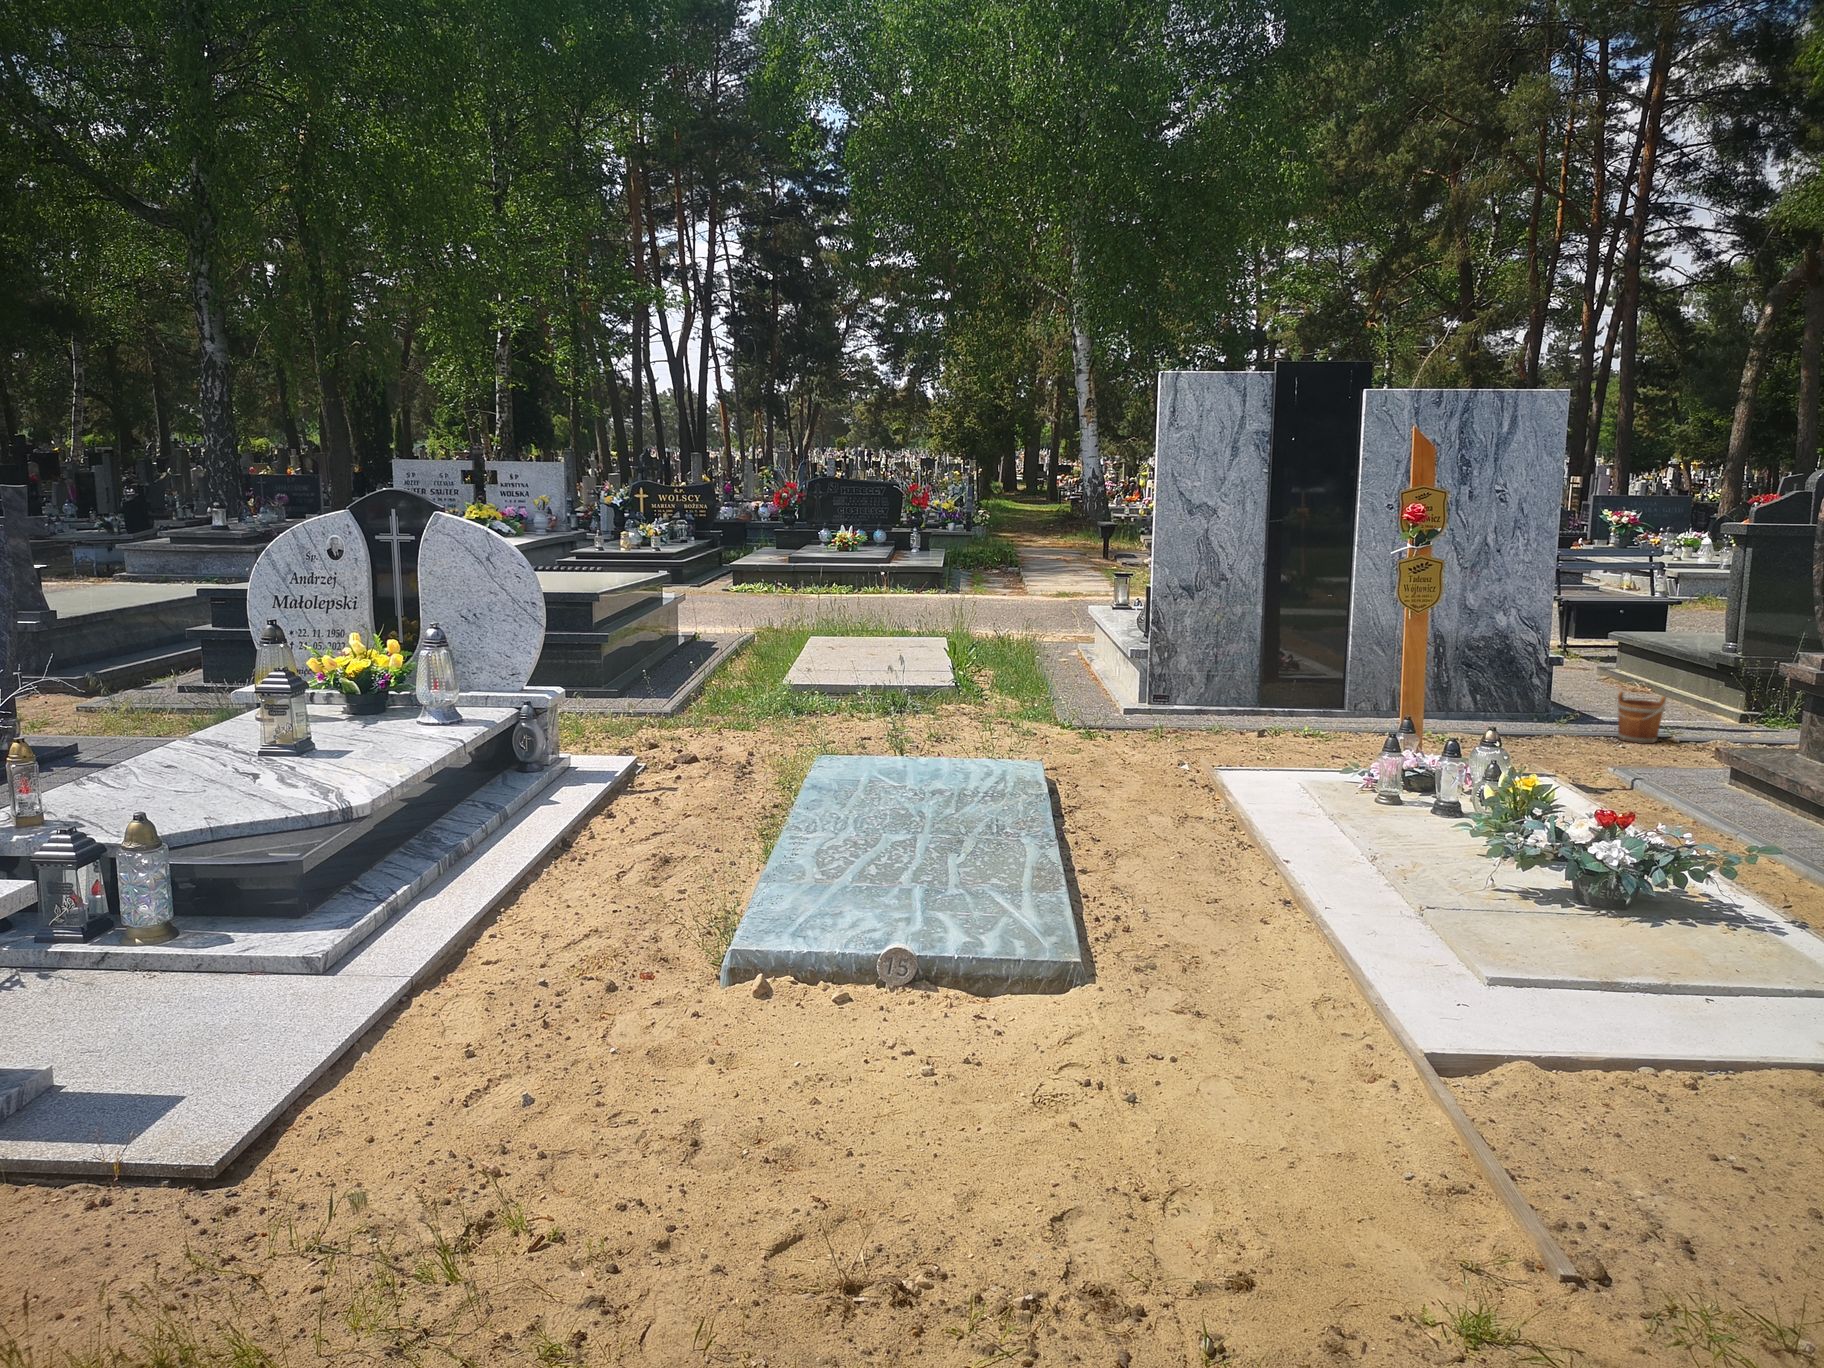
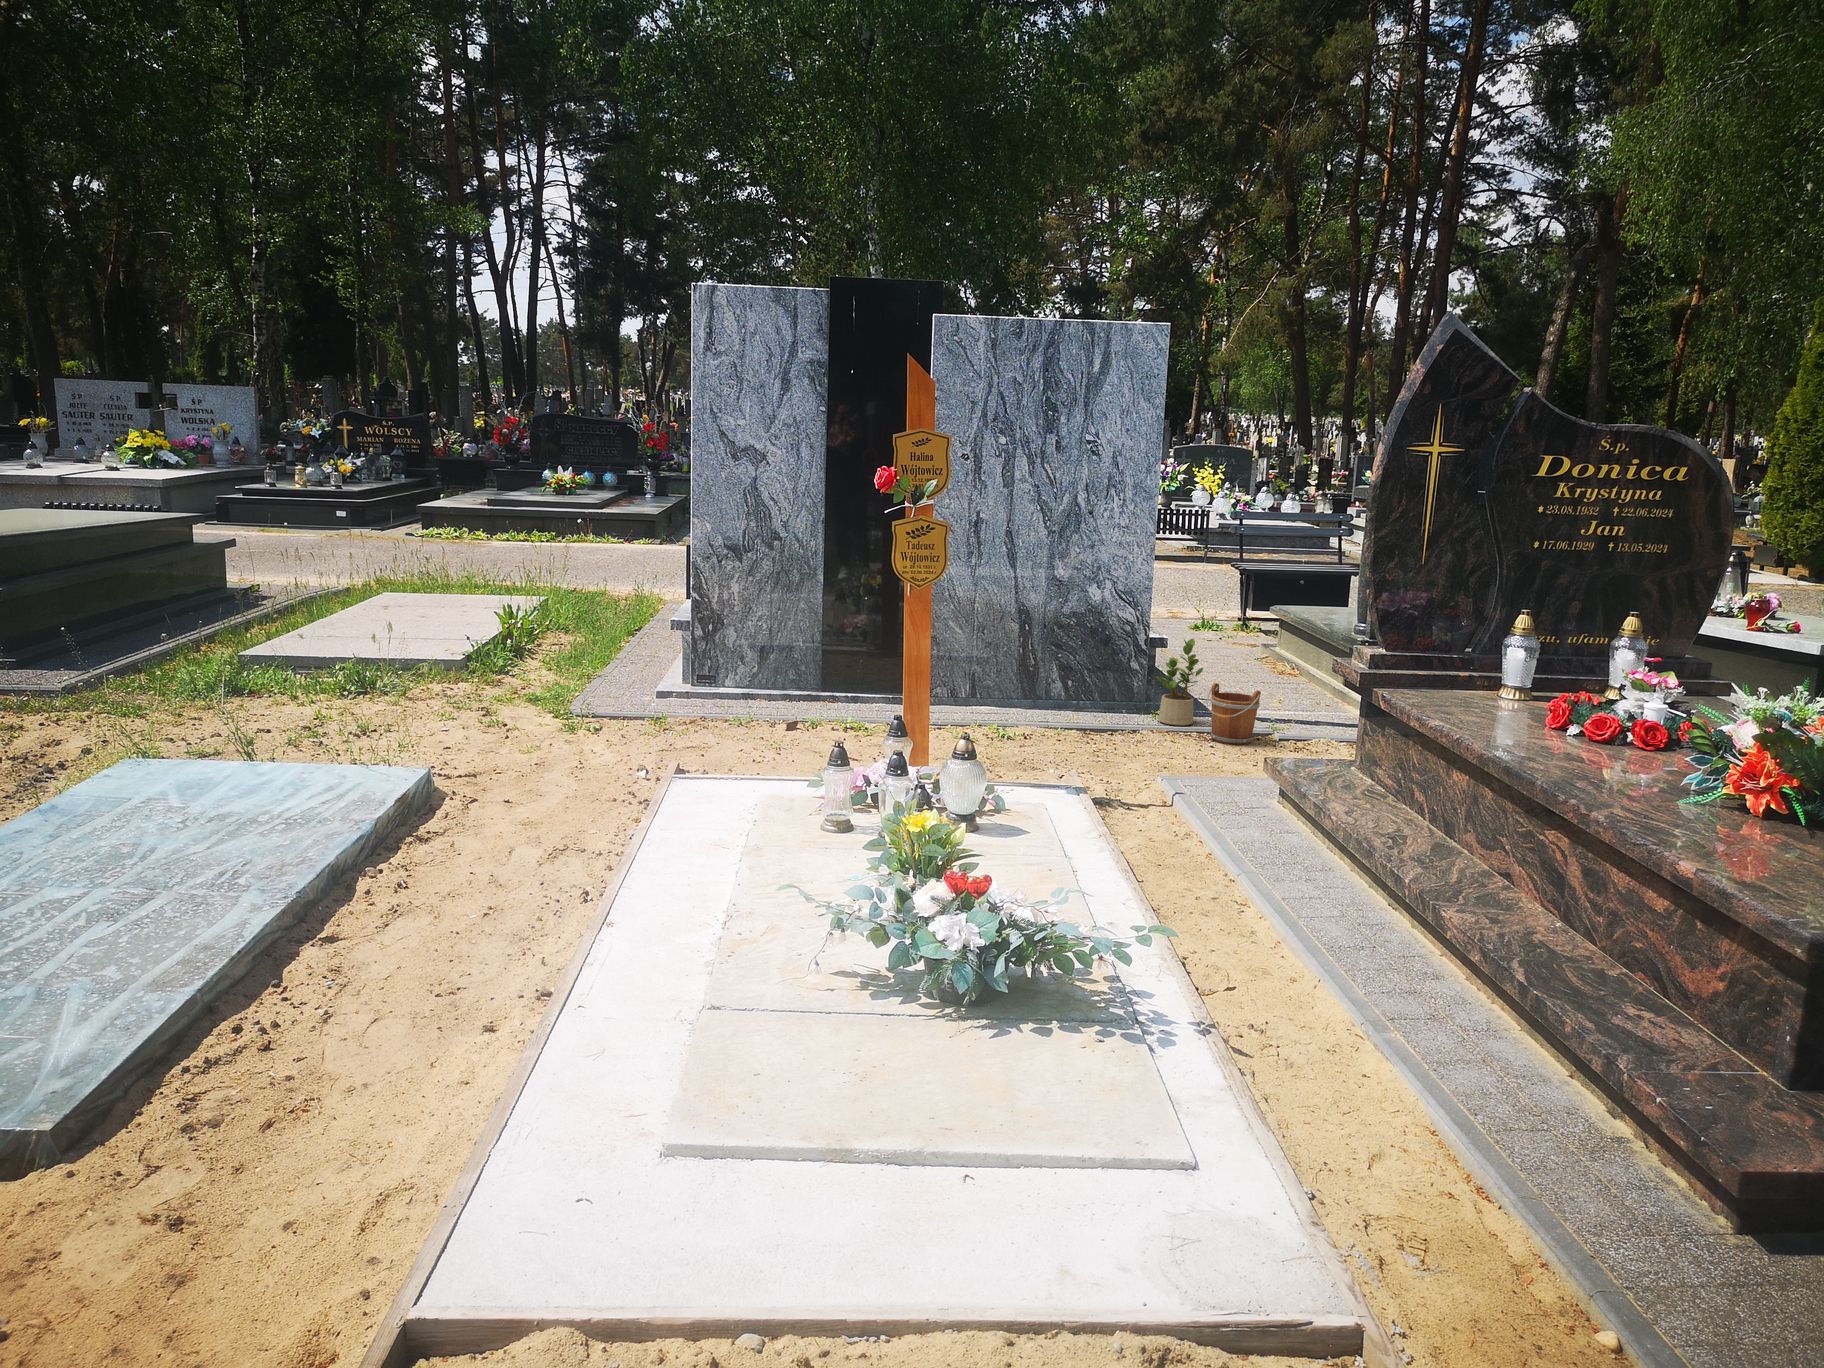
potted plant: none [1552,654,1598,729] -> present [1155,639,1203,725]

